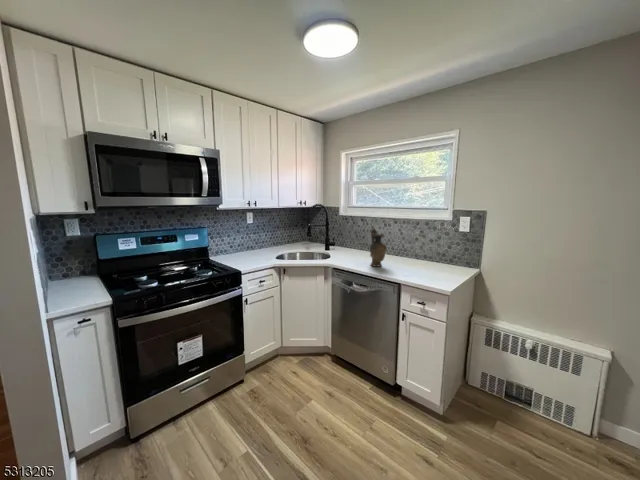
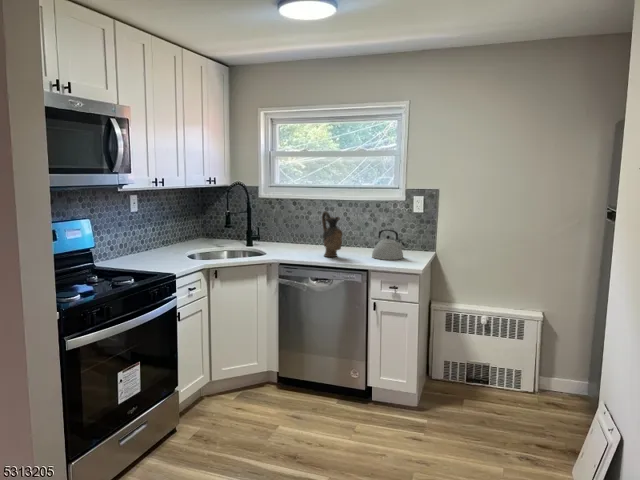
kettle: none [411,247,442,275] -> present [372,229,405,260]

